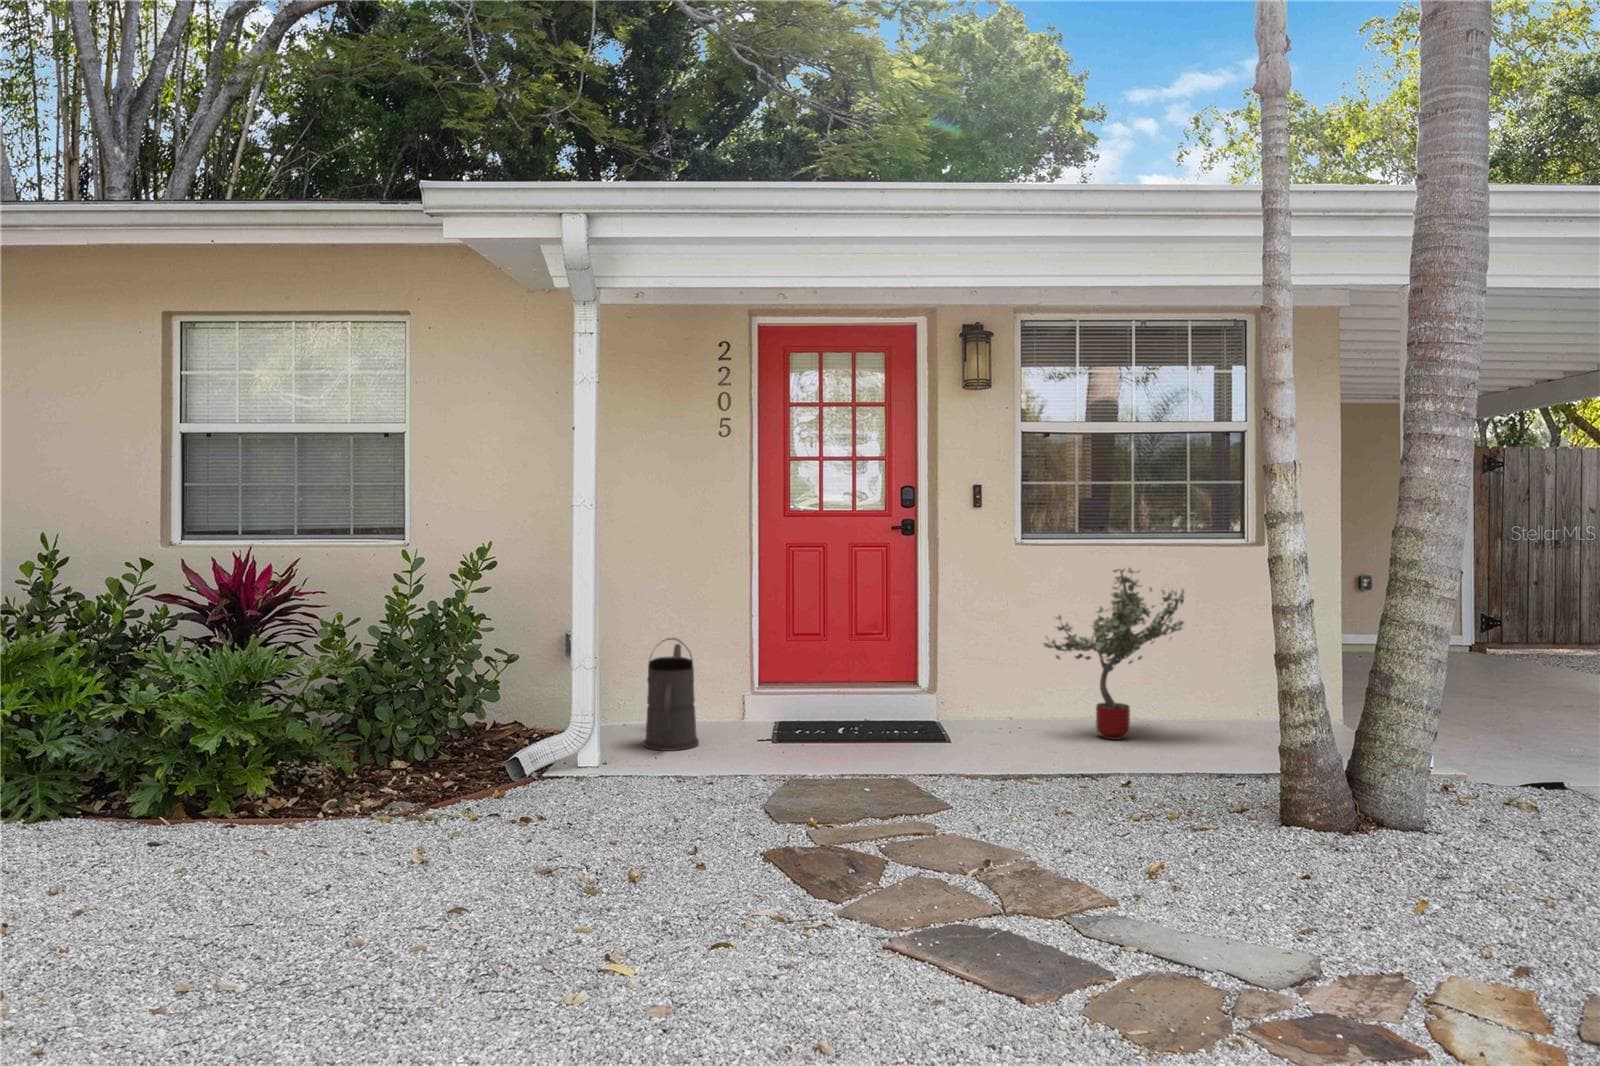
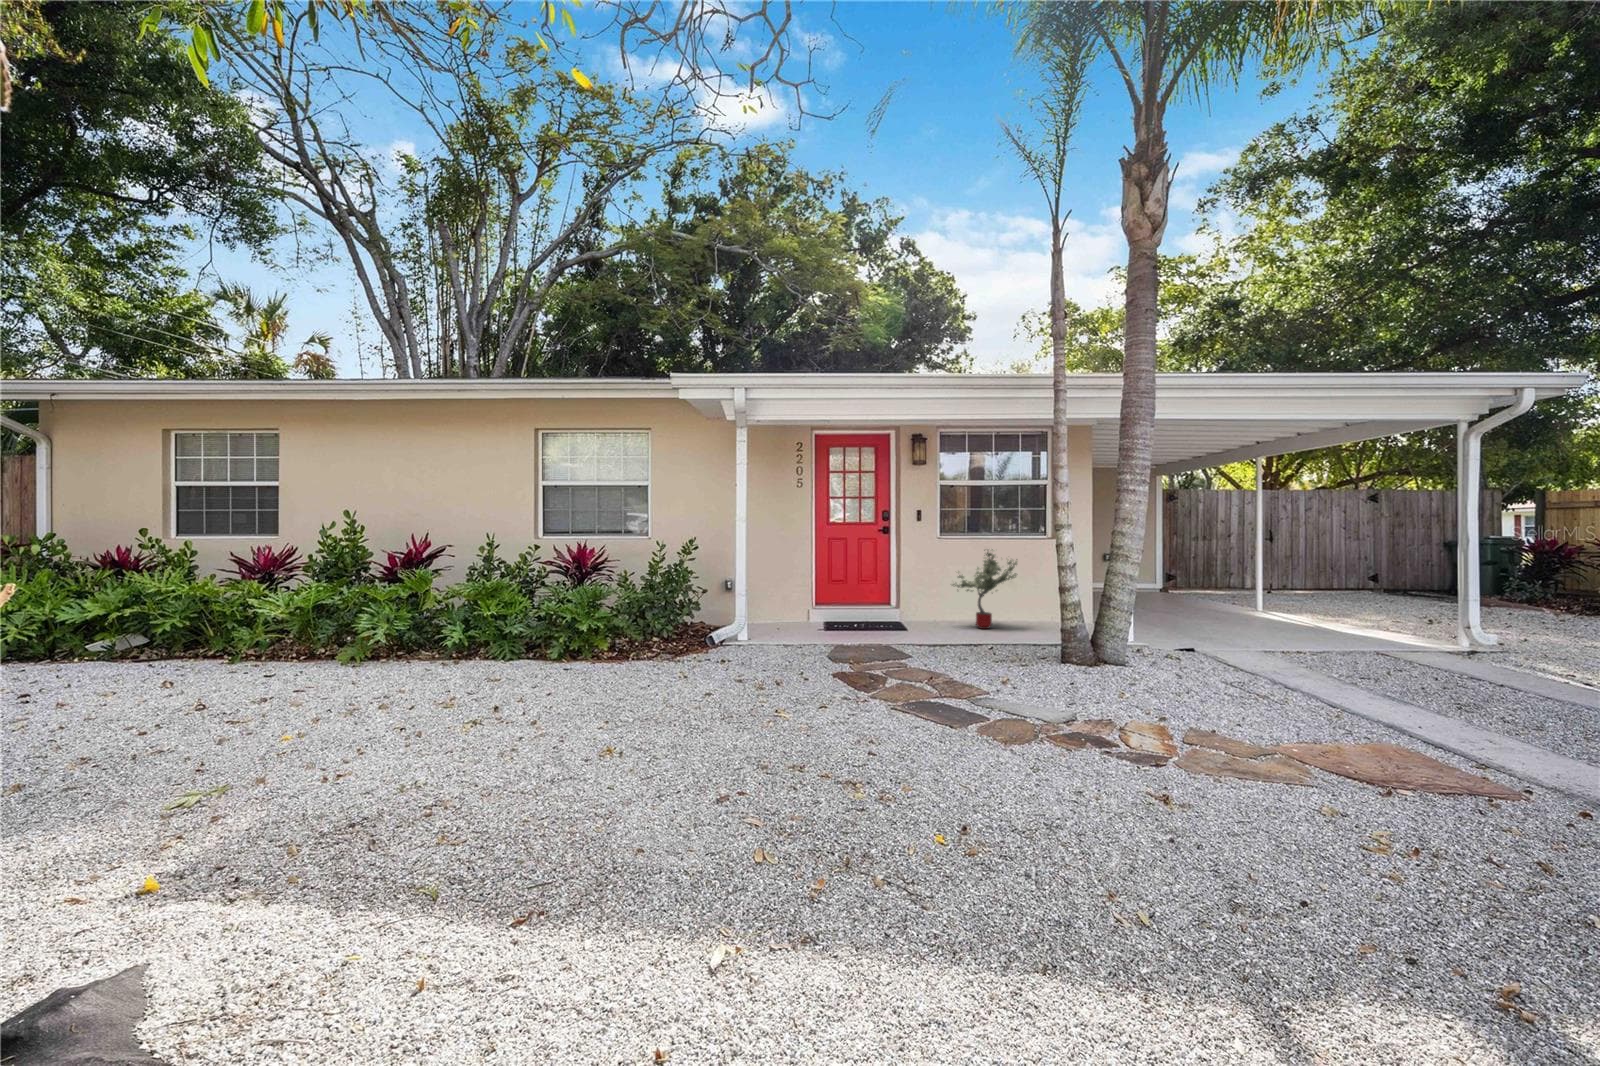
watering can: present [644,638,699,751] -> none [765,581,790,633]

